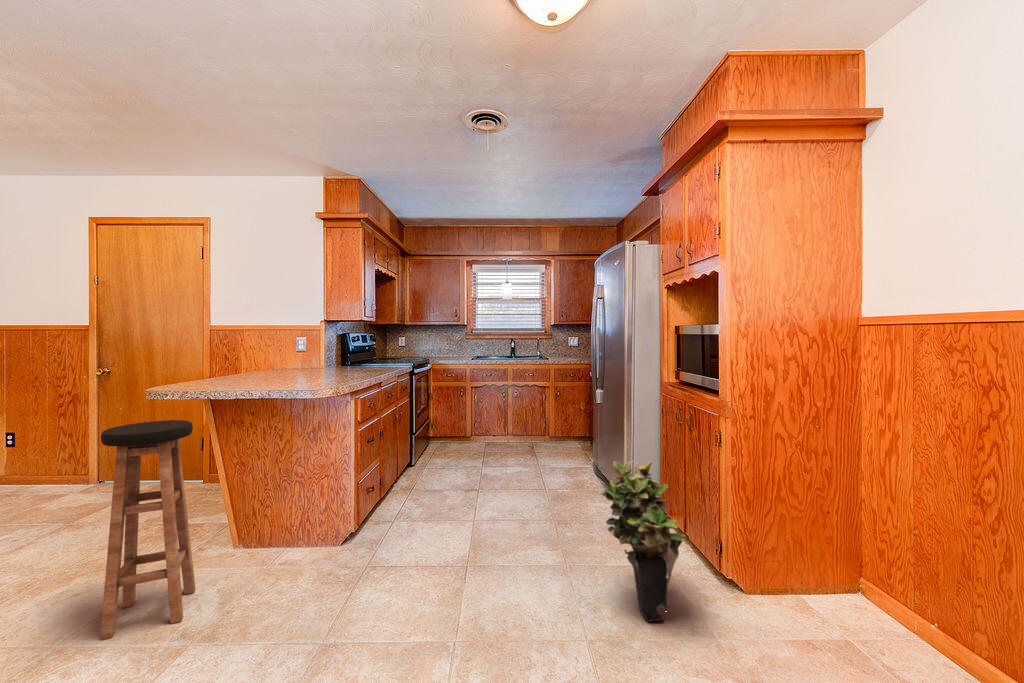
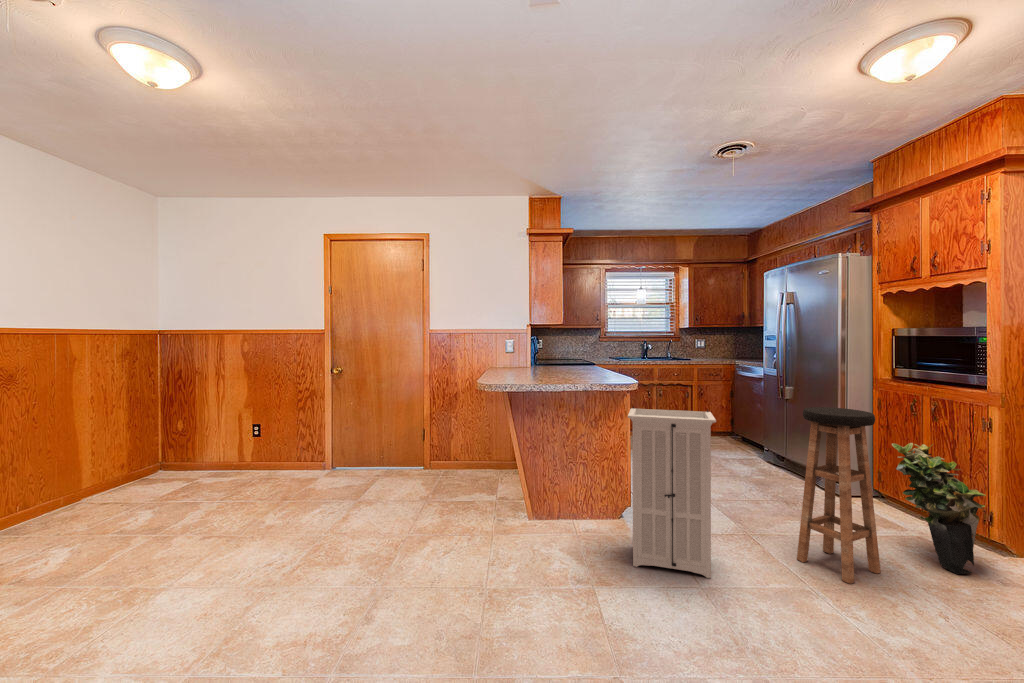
storage cabinet: none [260,418,380,633] -> present [628,406,716,578]
bar stool: present [100,420,195,640] -> present [797,407,881,584]

